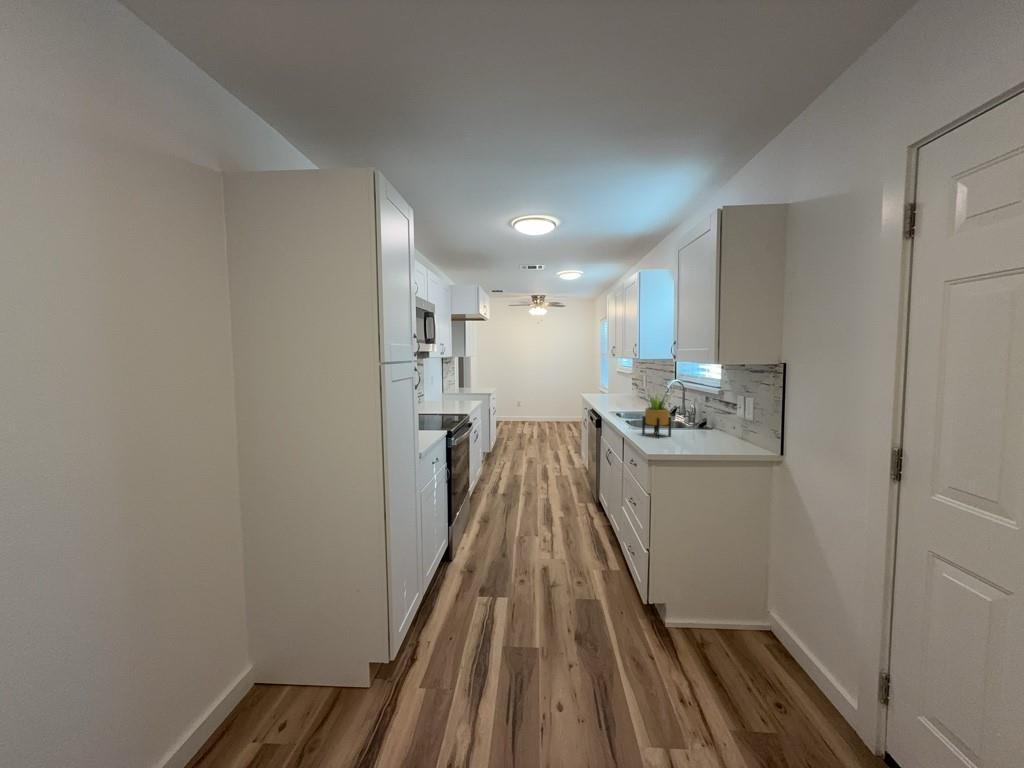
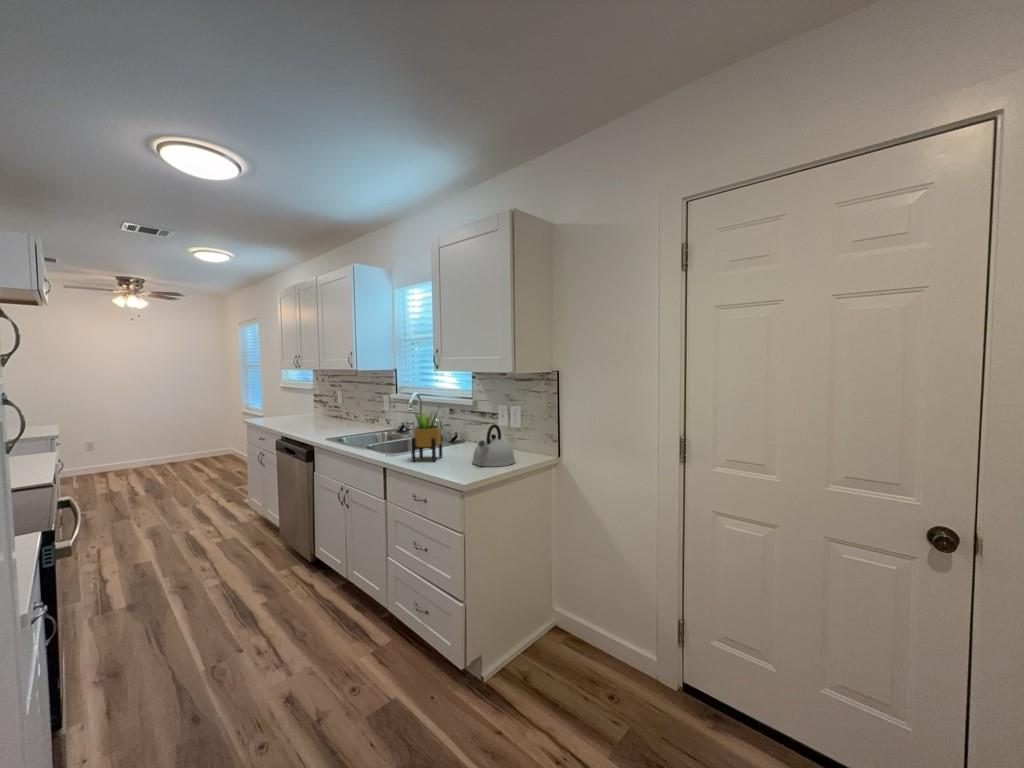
kettle: none [684,412,729,451] -> present [472,424,515,467]

